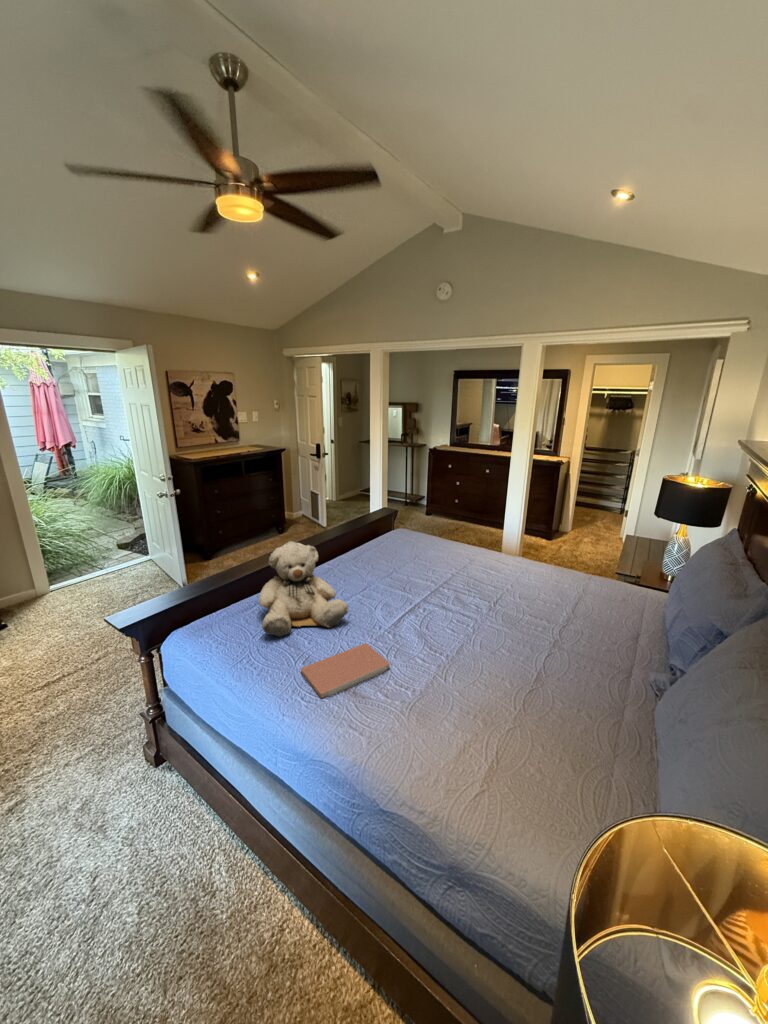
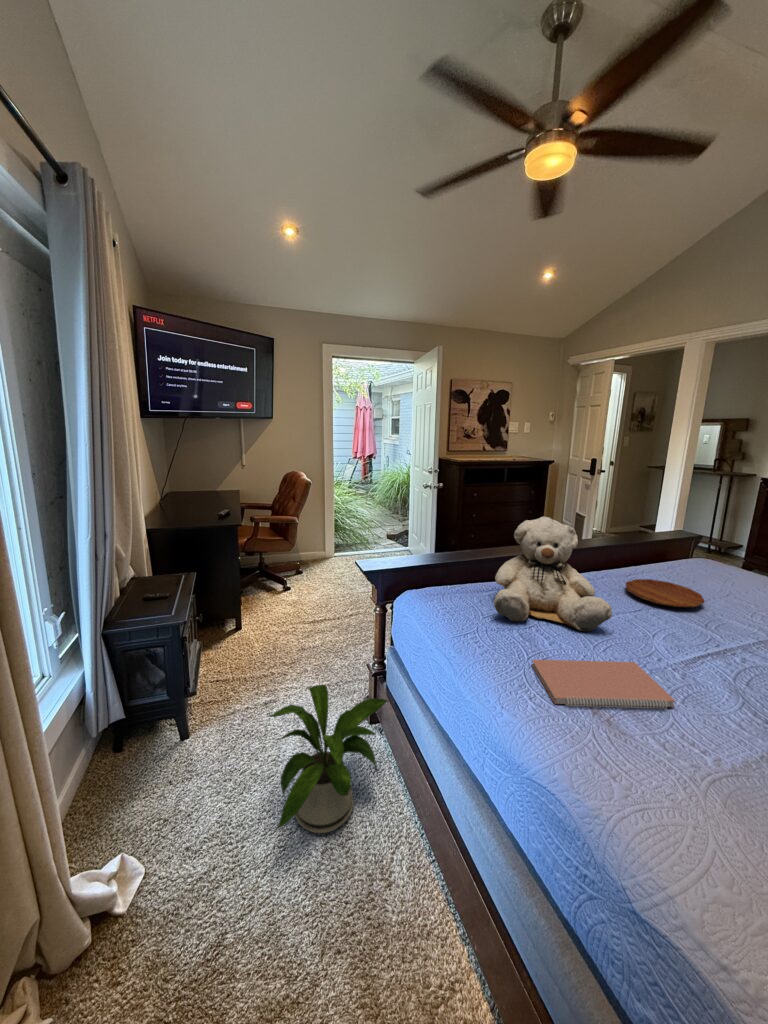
tray: none [355,564,403,585] -> present [626,579,705,607]
house plant: none [45,742,179,926] -> present [270,684,388,833]

